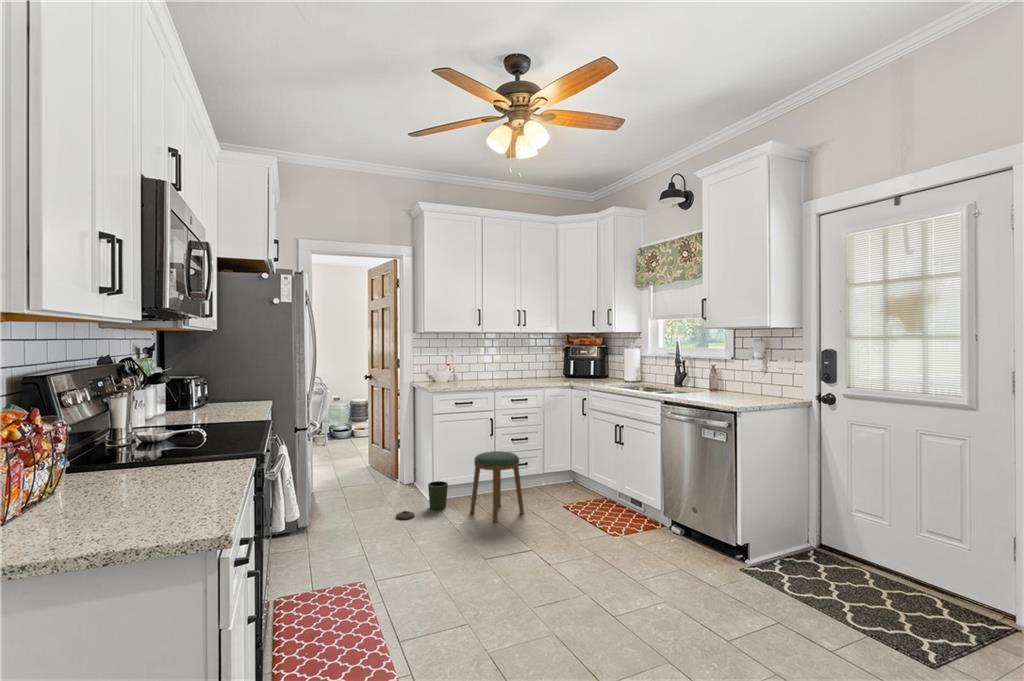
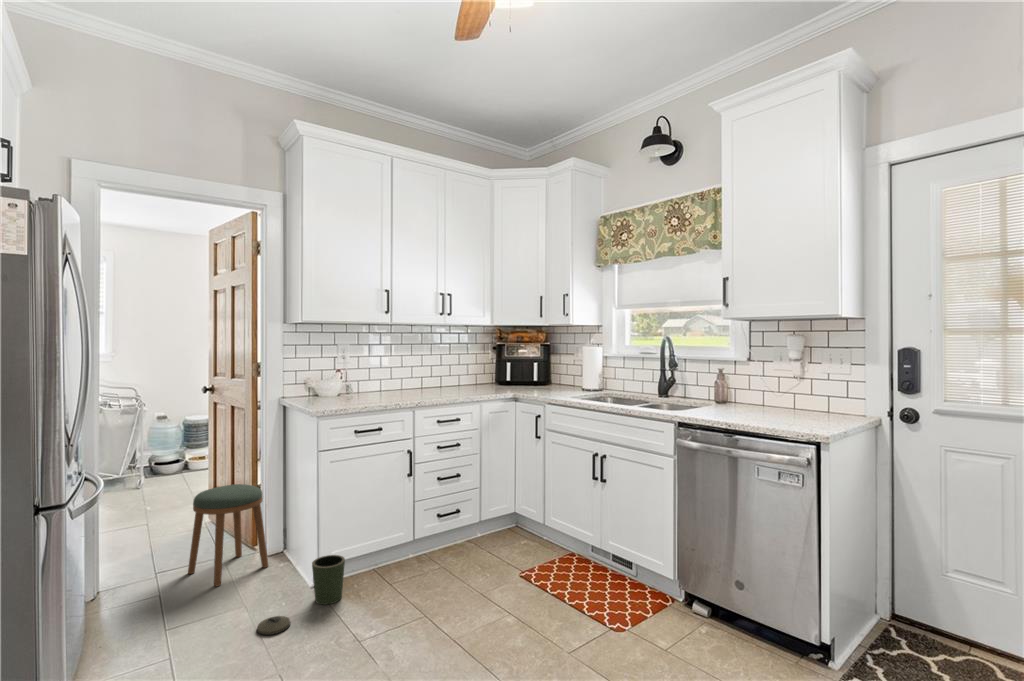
stool: present [470,451,524,522] -> present [188,484,268,586]

